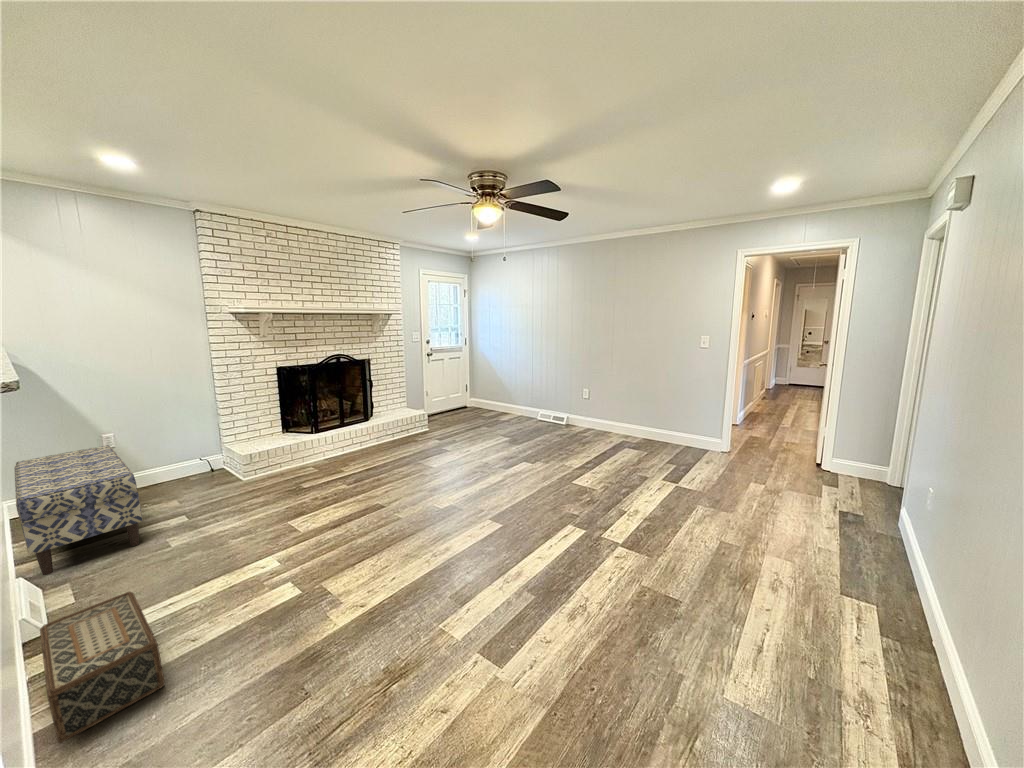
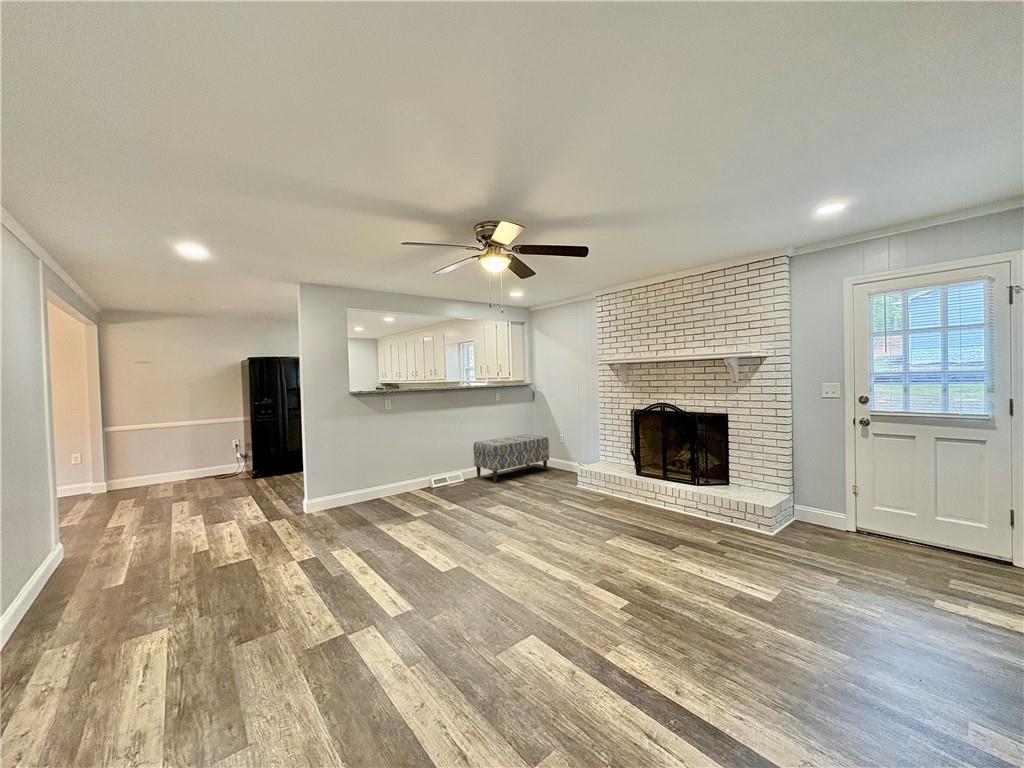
woven basket: present [40,592,165,743] -> none [370,475,421,505]

